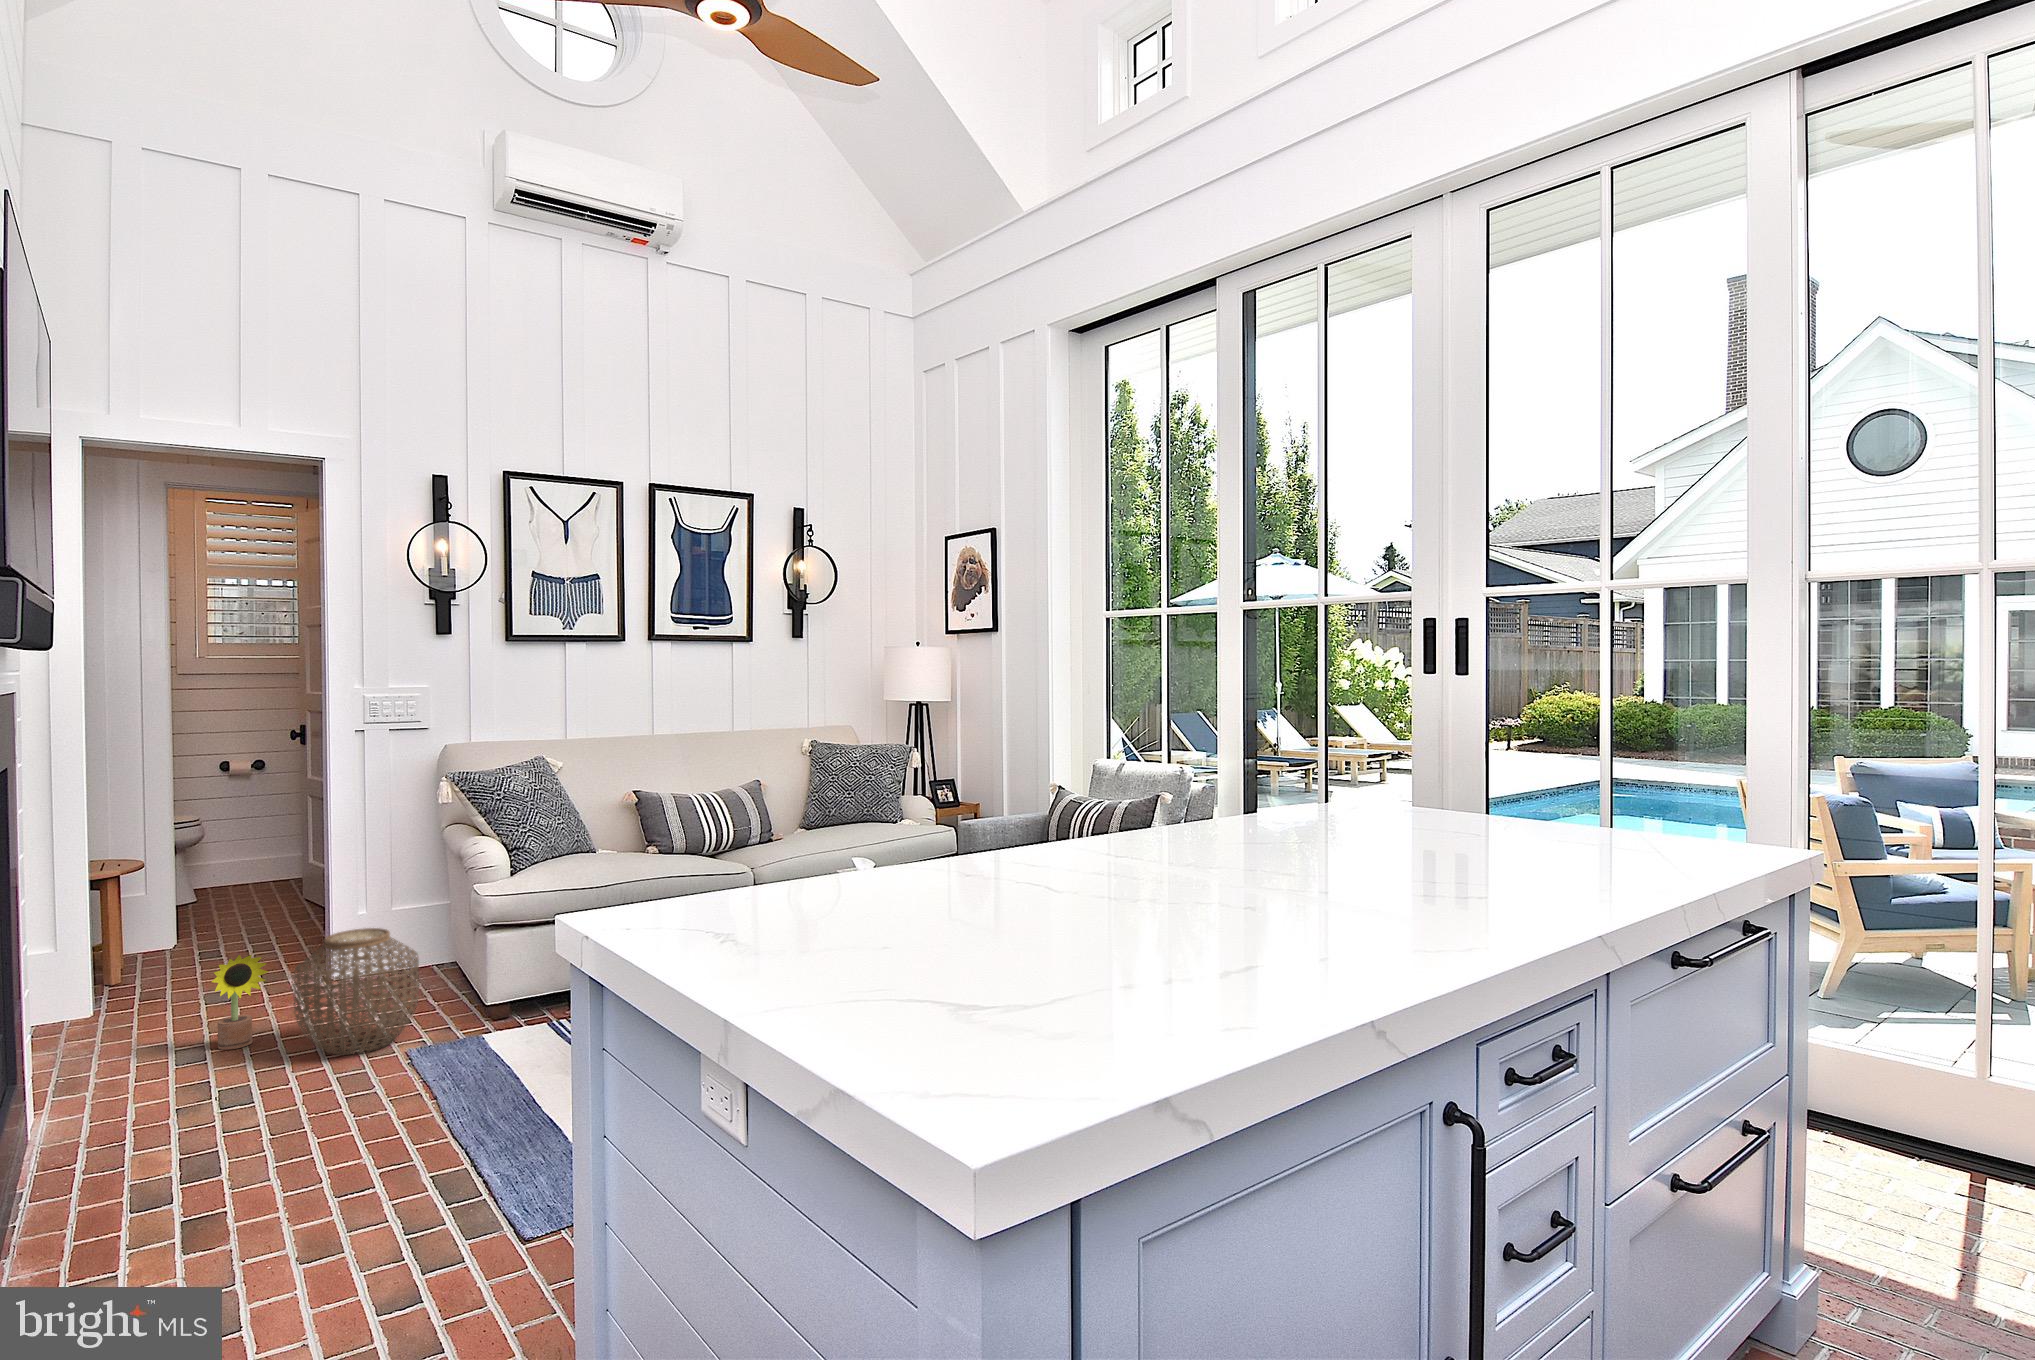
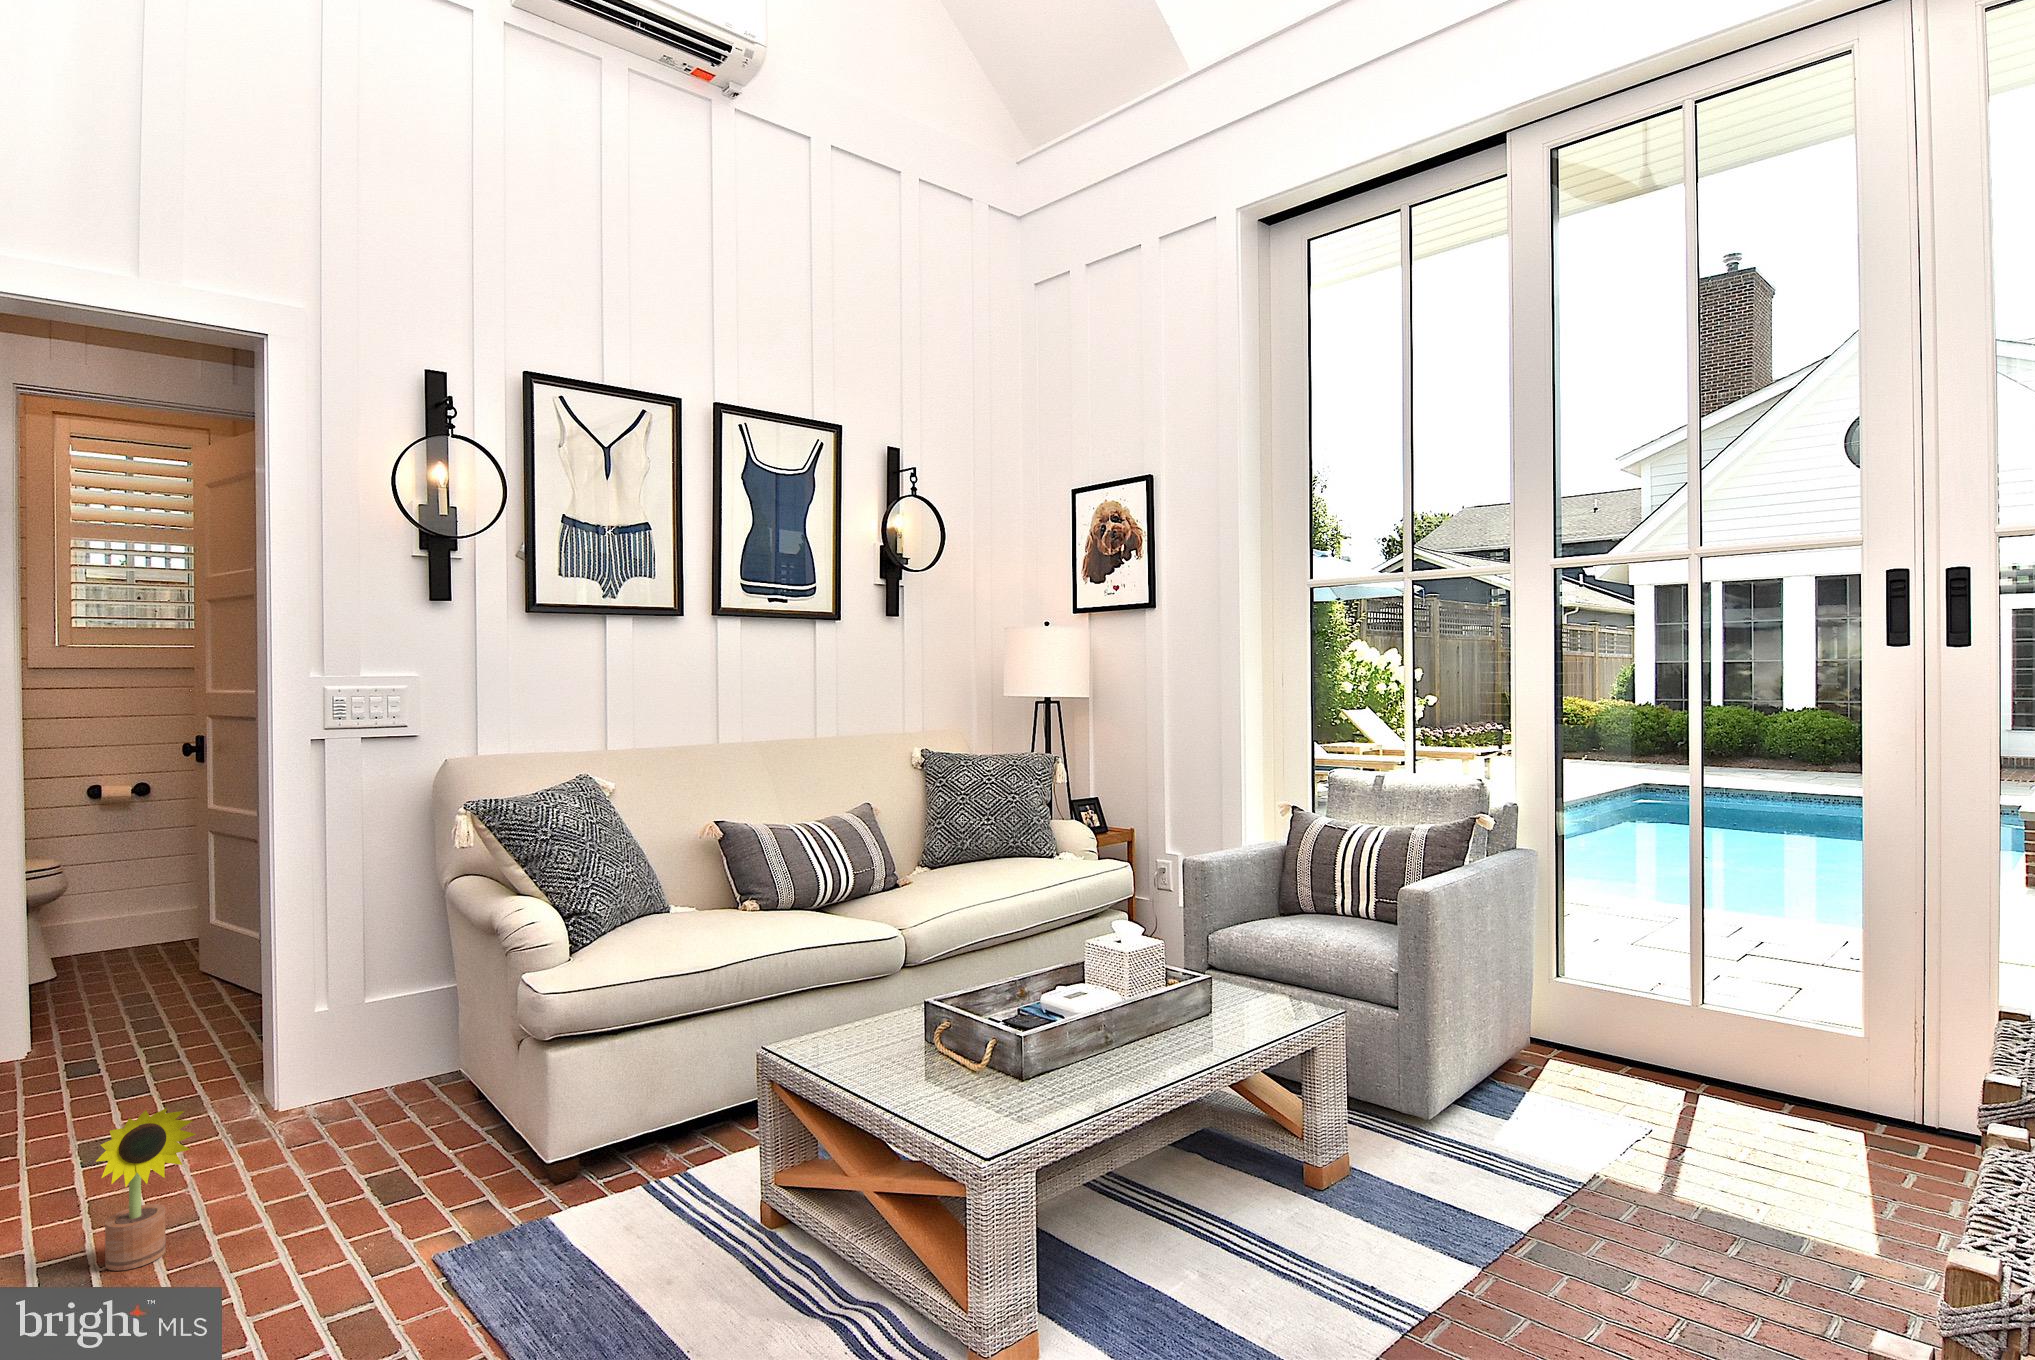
woven basket: present [293,928,419,1055] -> none [243,1052,449,1273]

